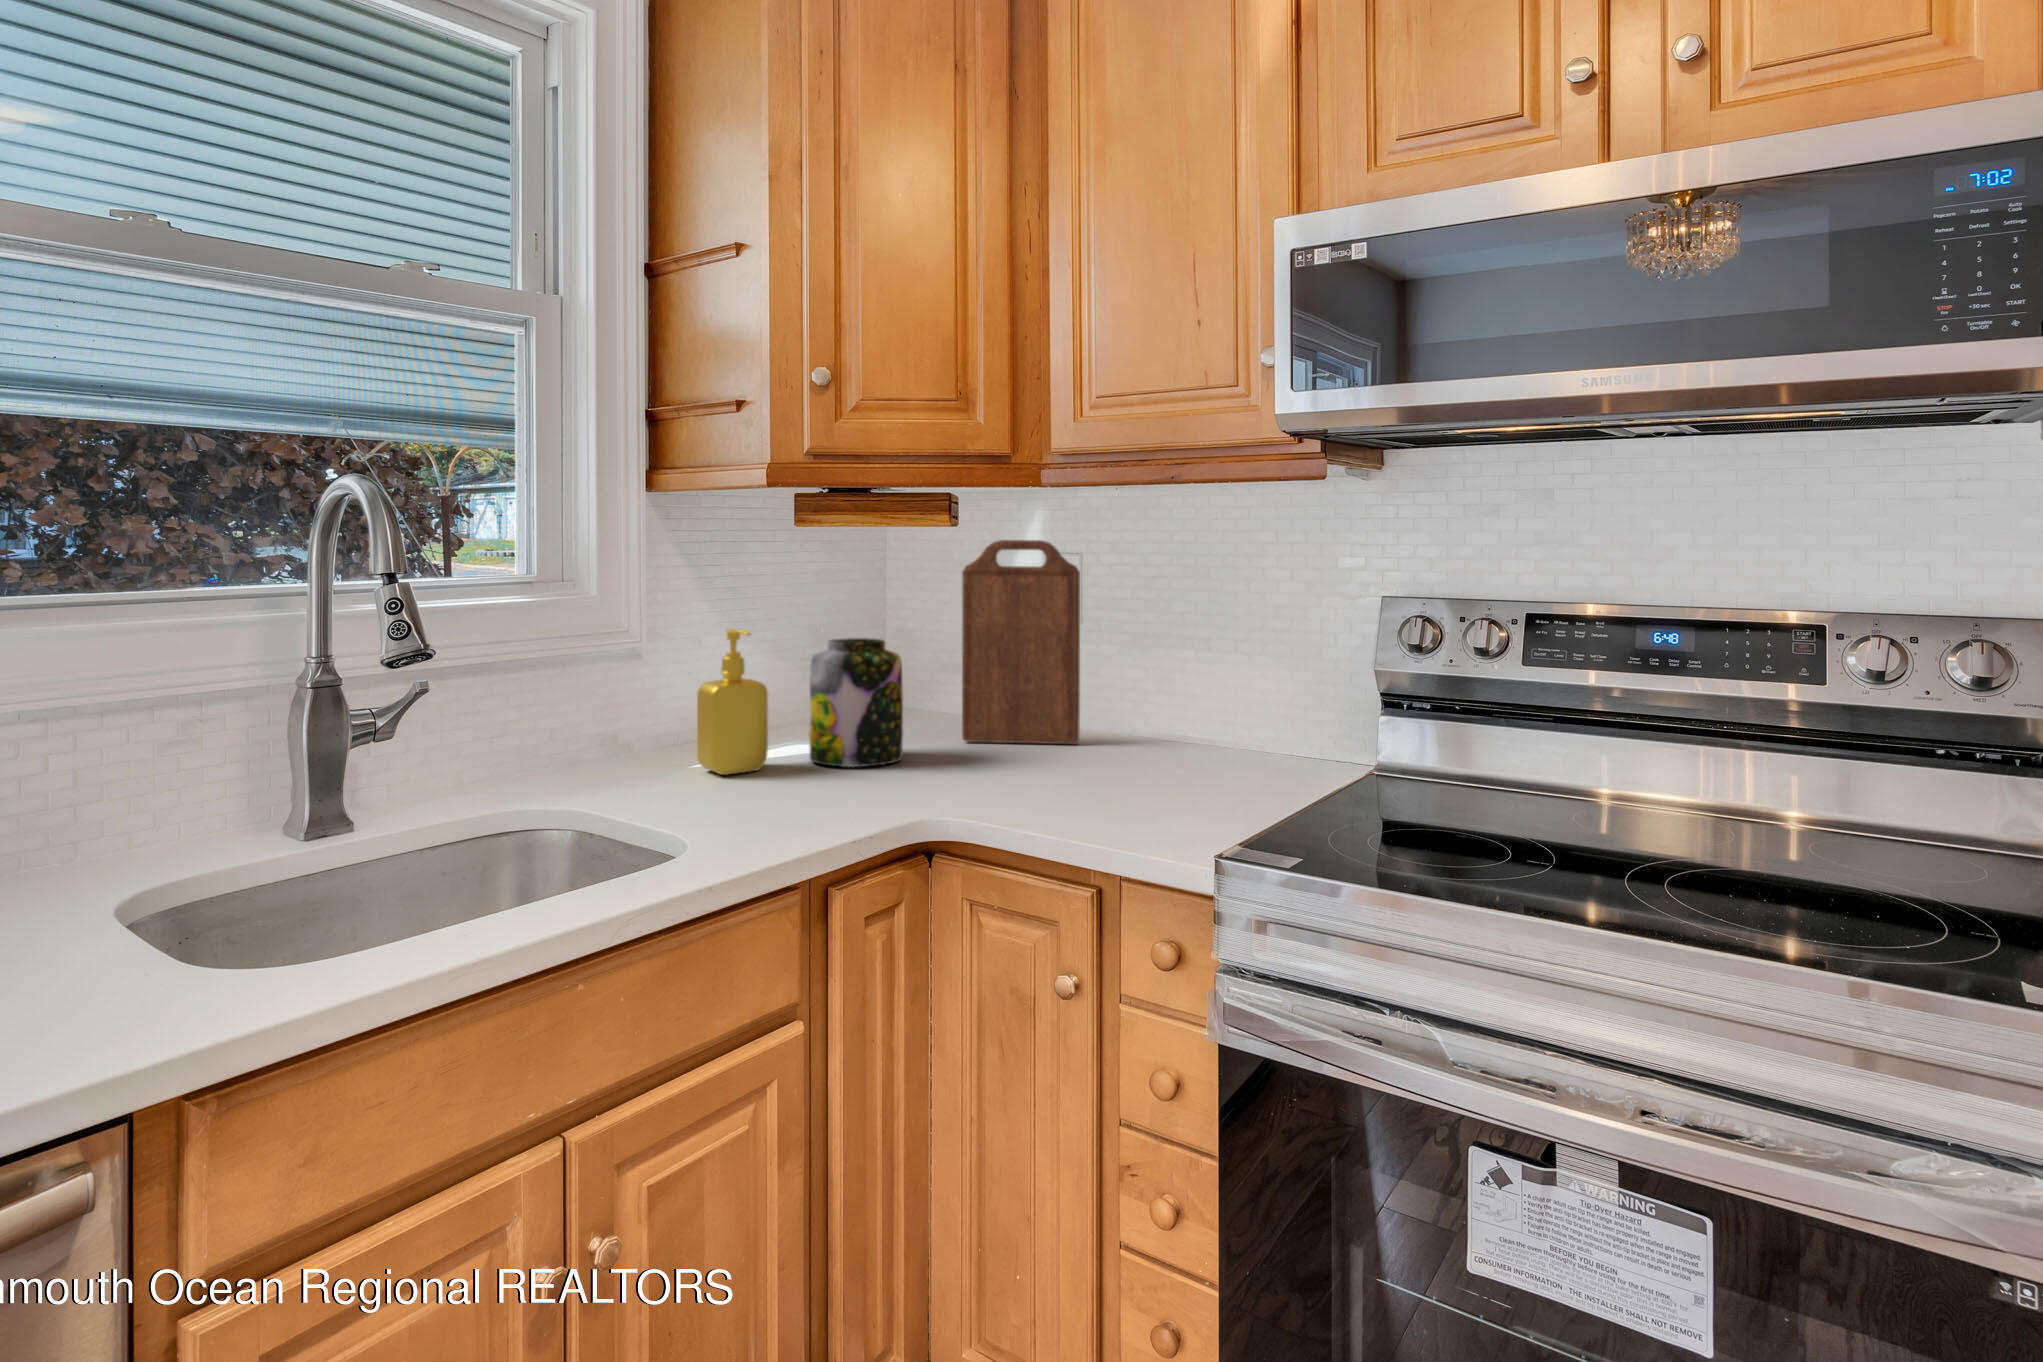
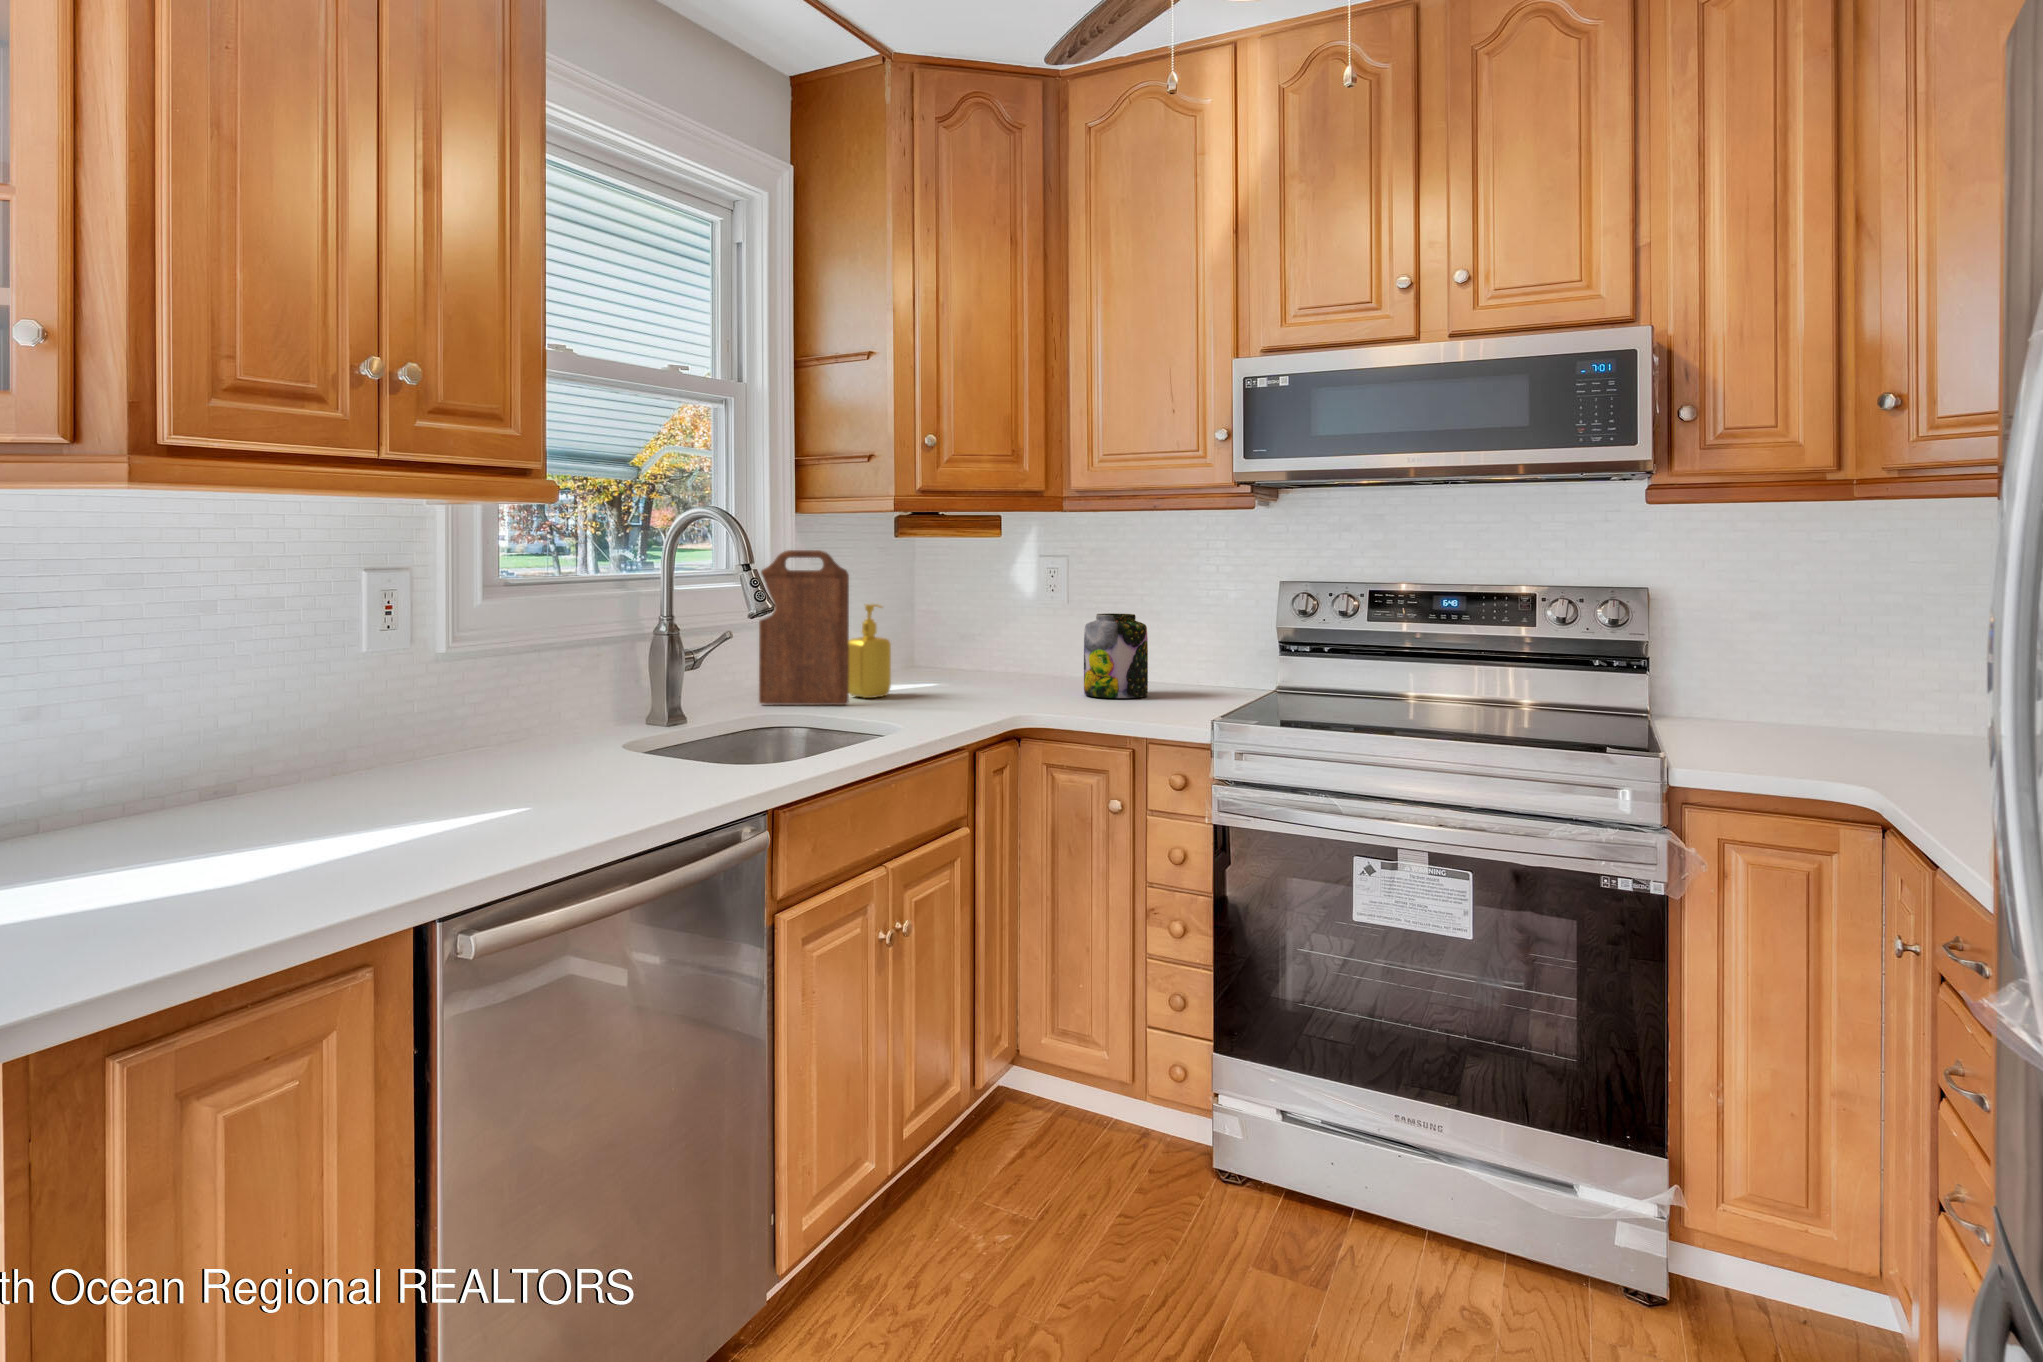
cutting board: present [962,540,1080,744] -> present [759,550,849,705]
jar: present [809,638,903,767] -> present [1084,613,1148,698]

